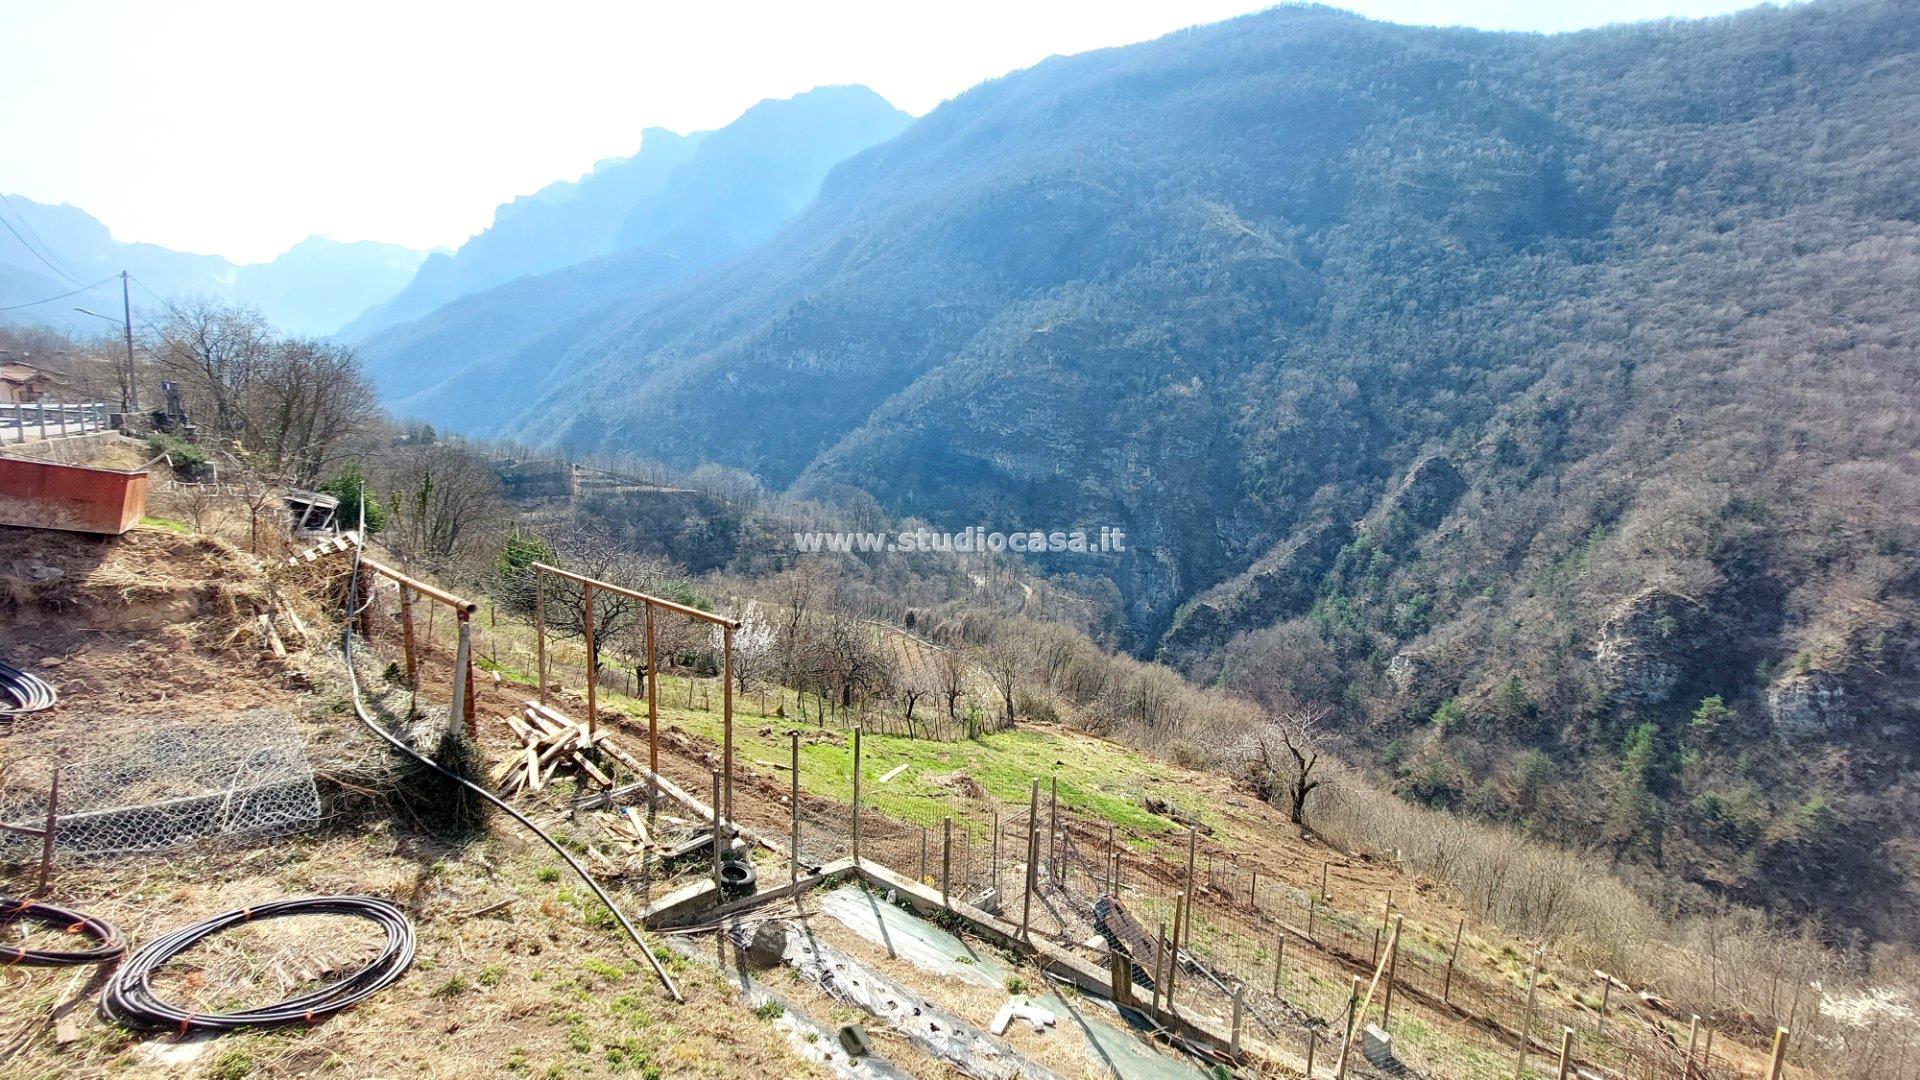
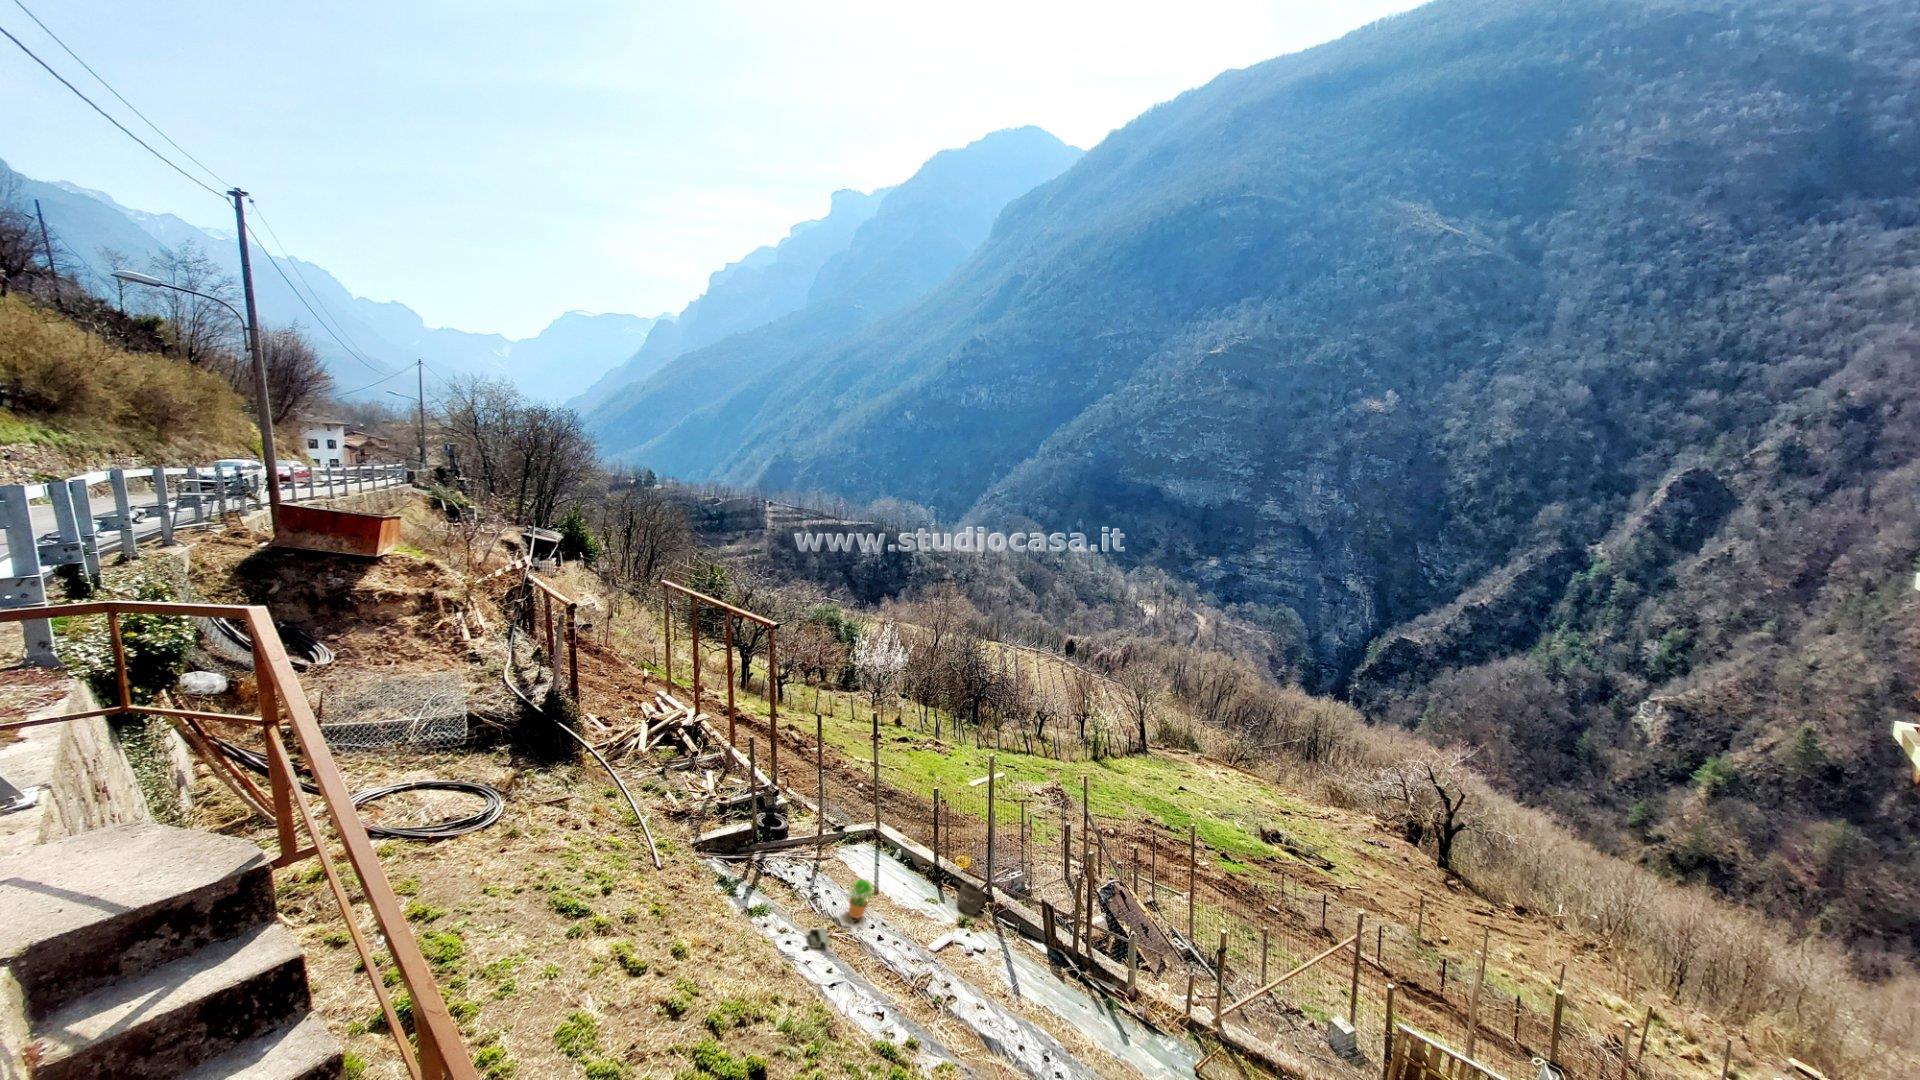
woven basket: present [751,922,787,965] -> present [957,883,983,914]
potted plant: none [866,946,903,997] -> present [847,880,873,918]

